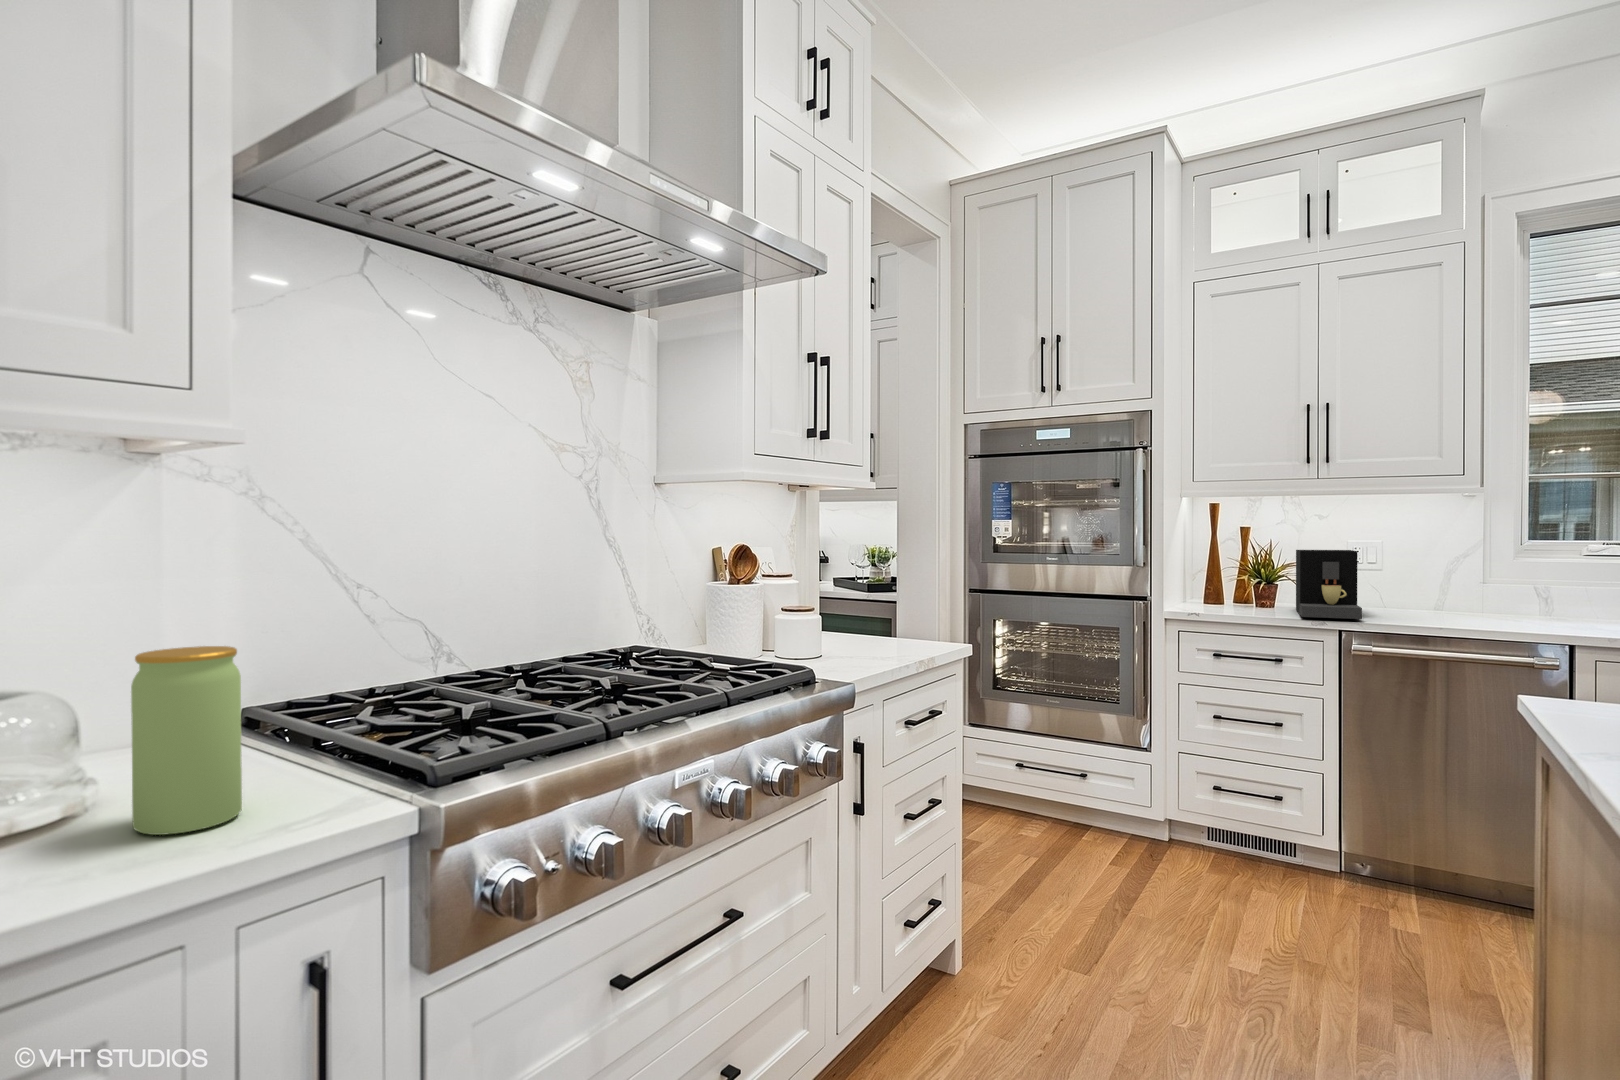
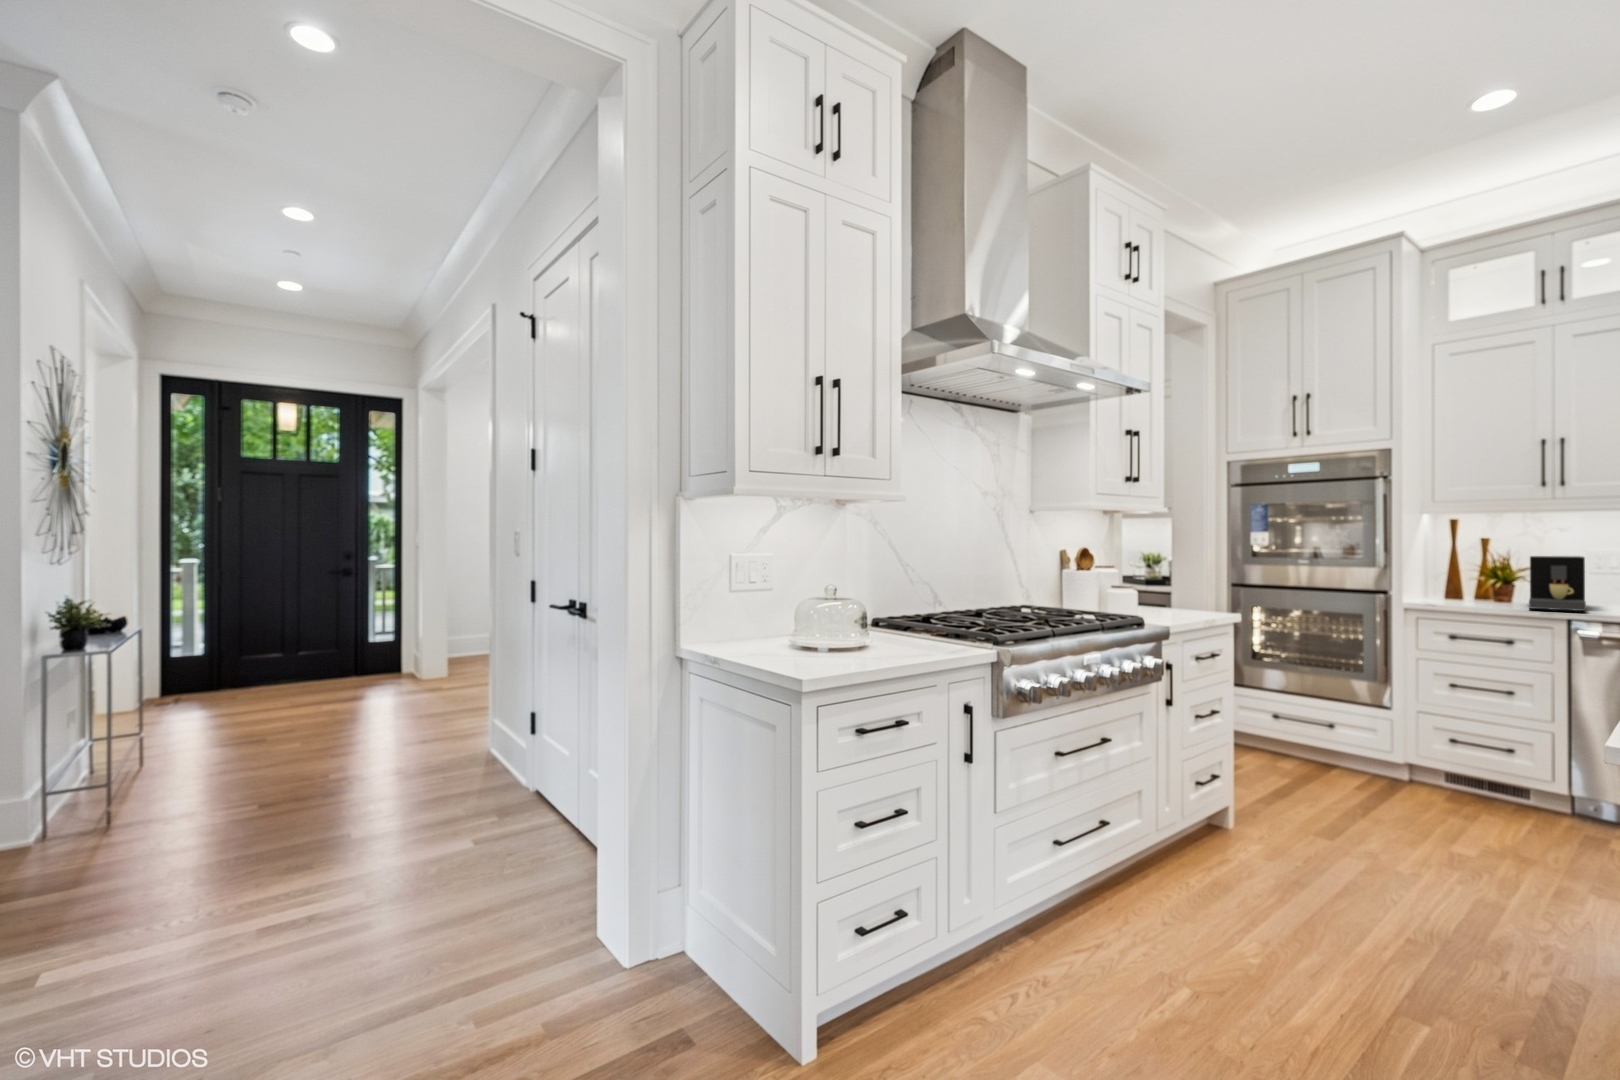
jar: present [131,646,242,835] -> none [909,589,942,655]

